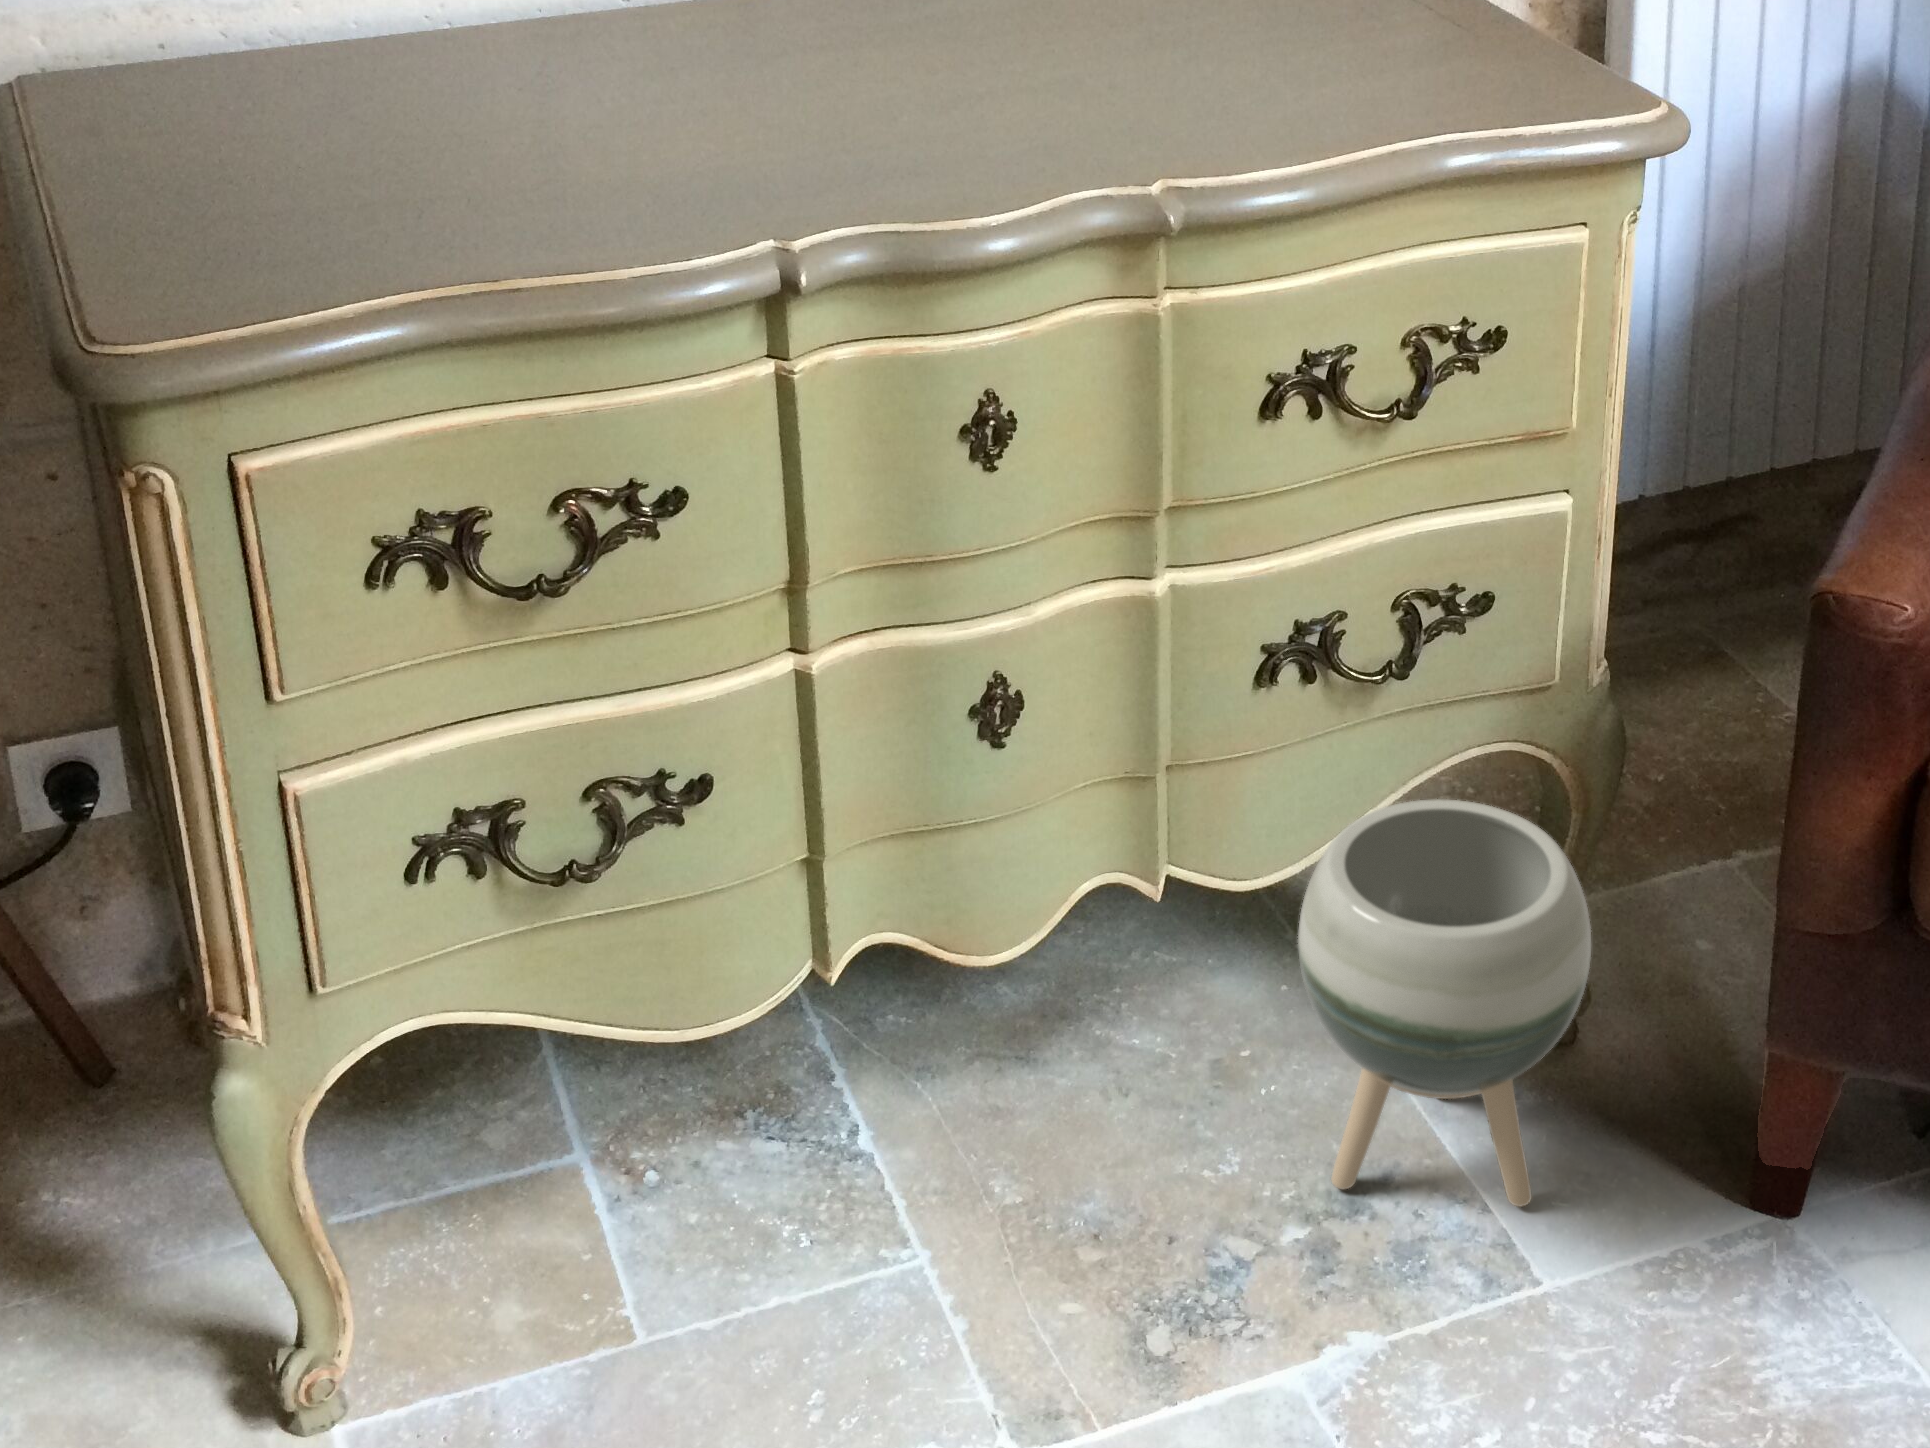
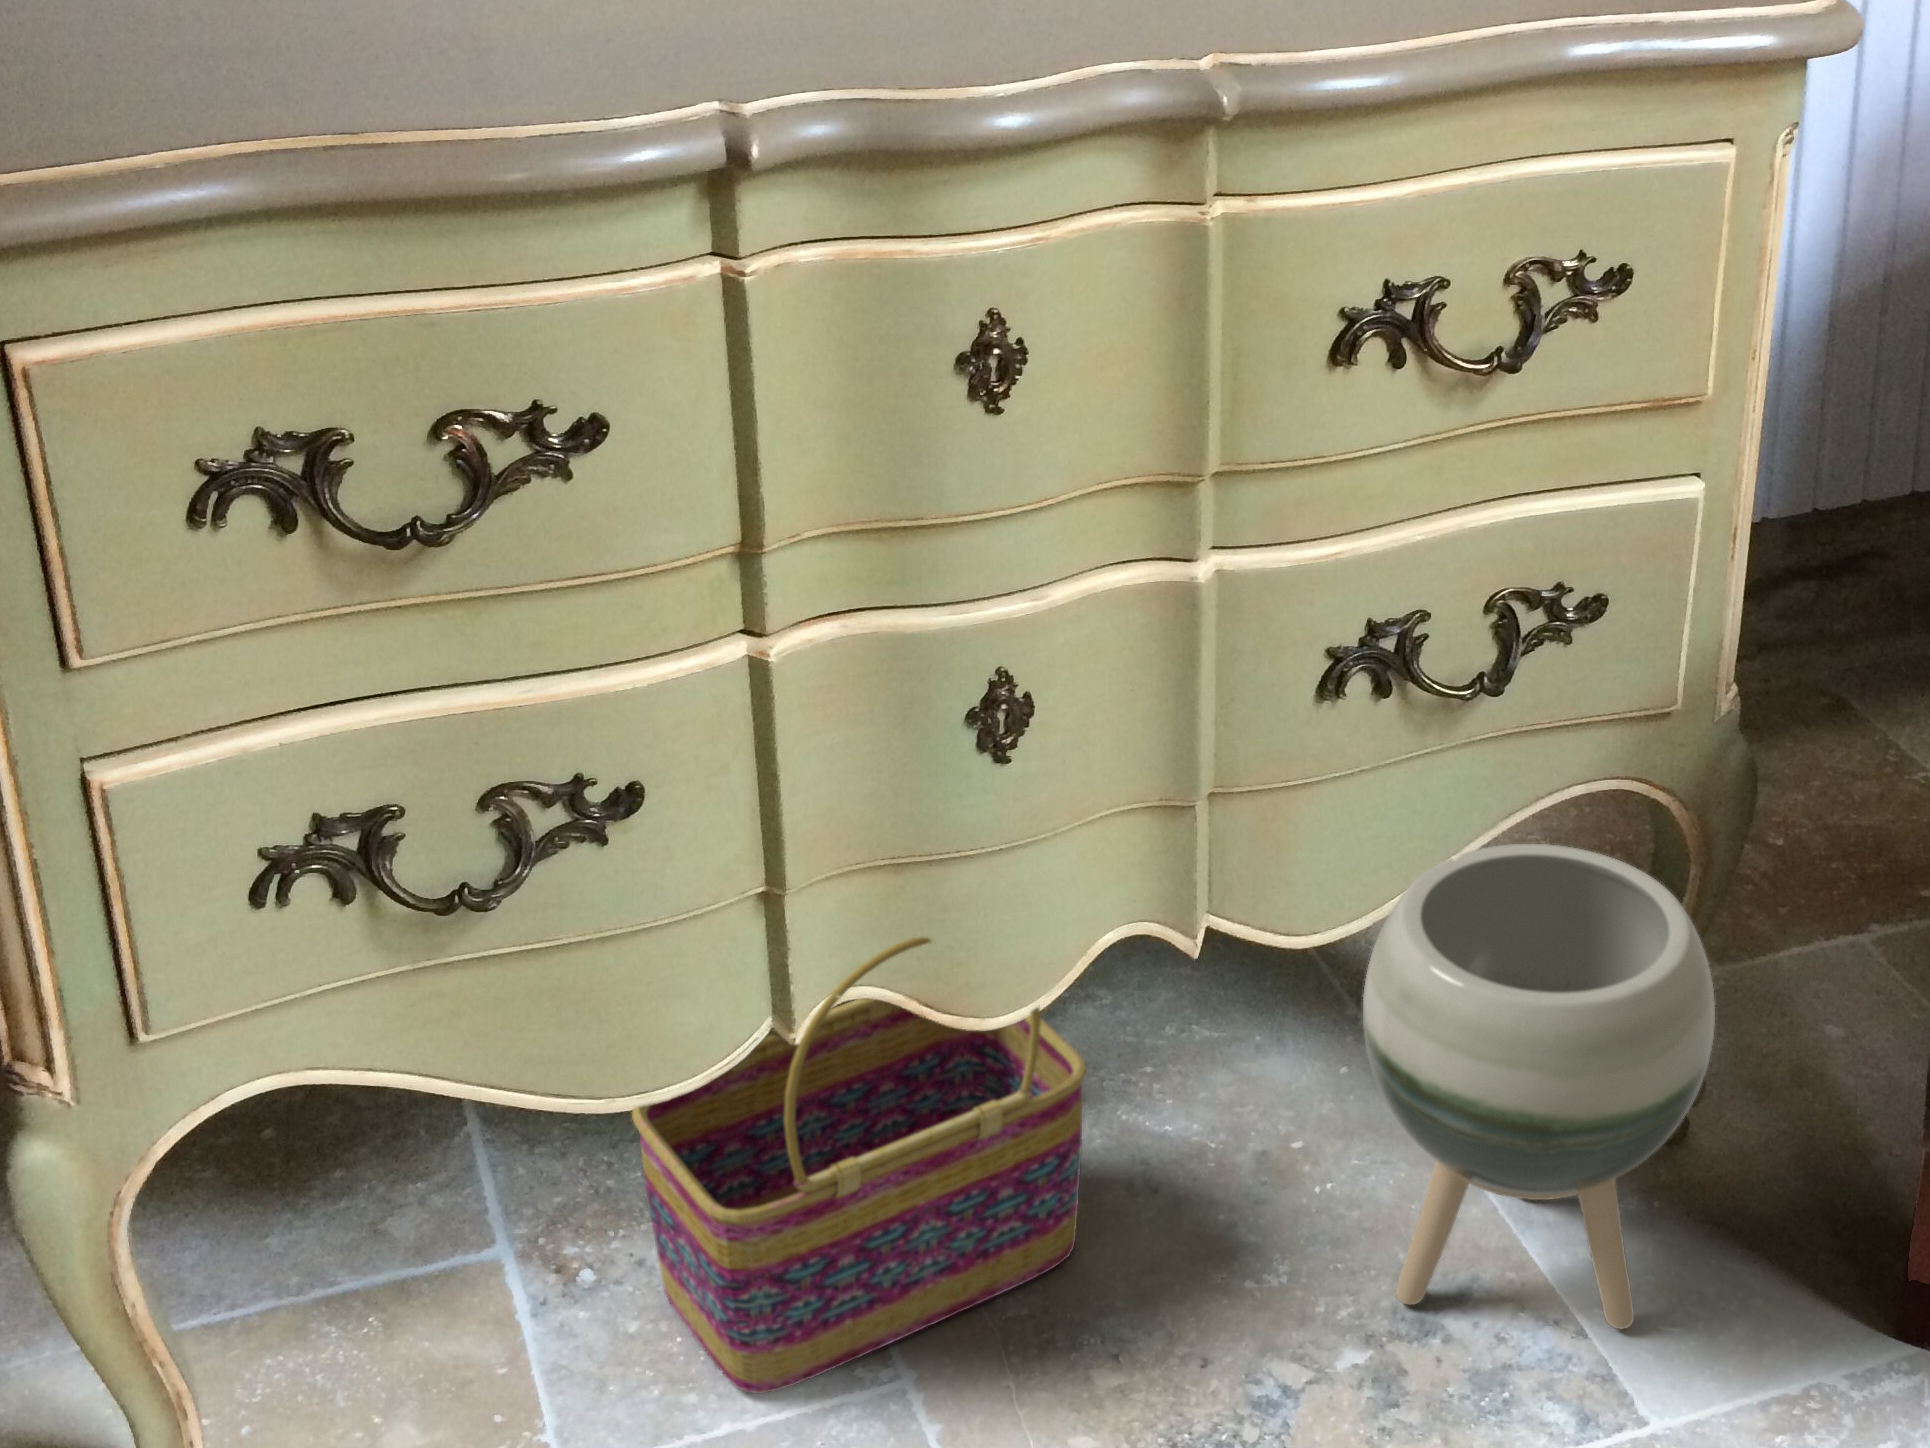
basket: none [693,798,1069,1273] -> present [632,937,1087,1394]

